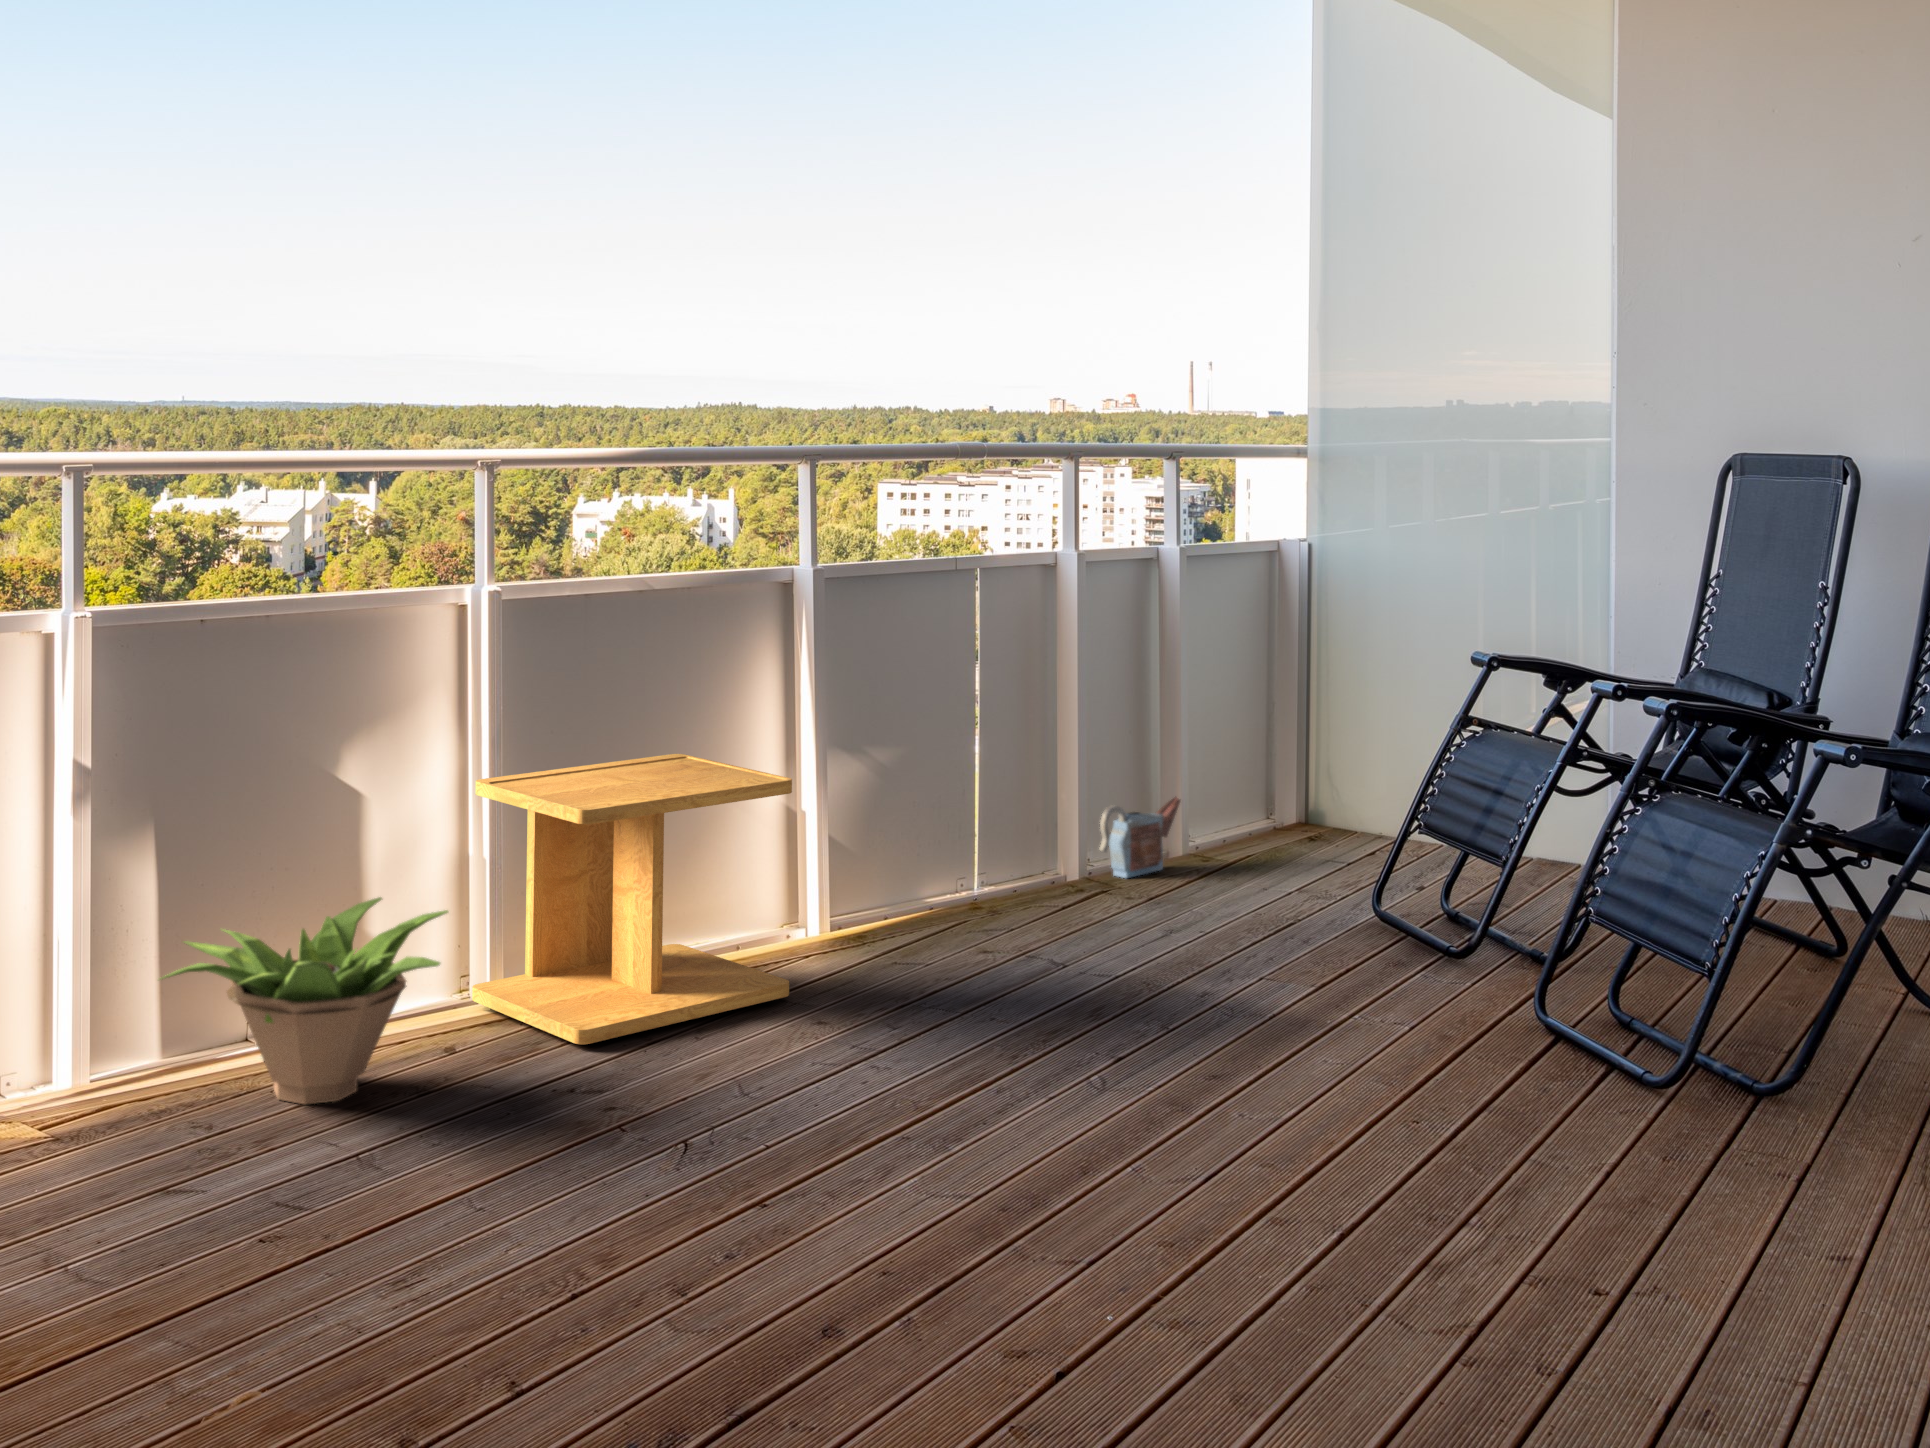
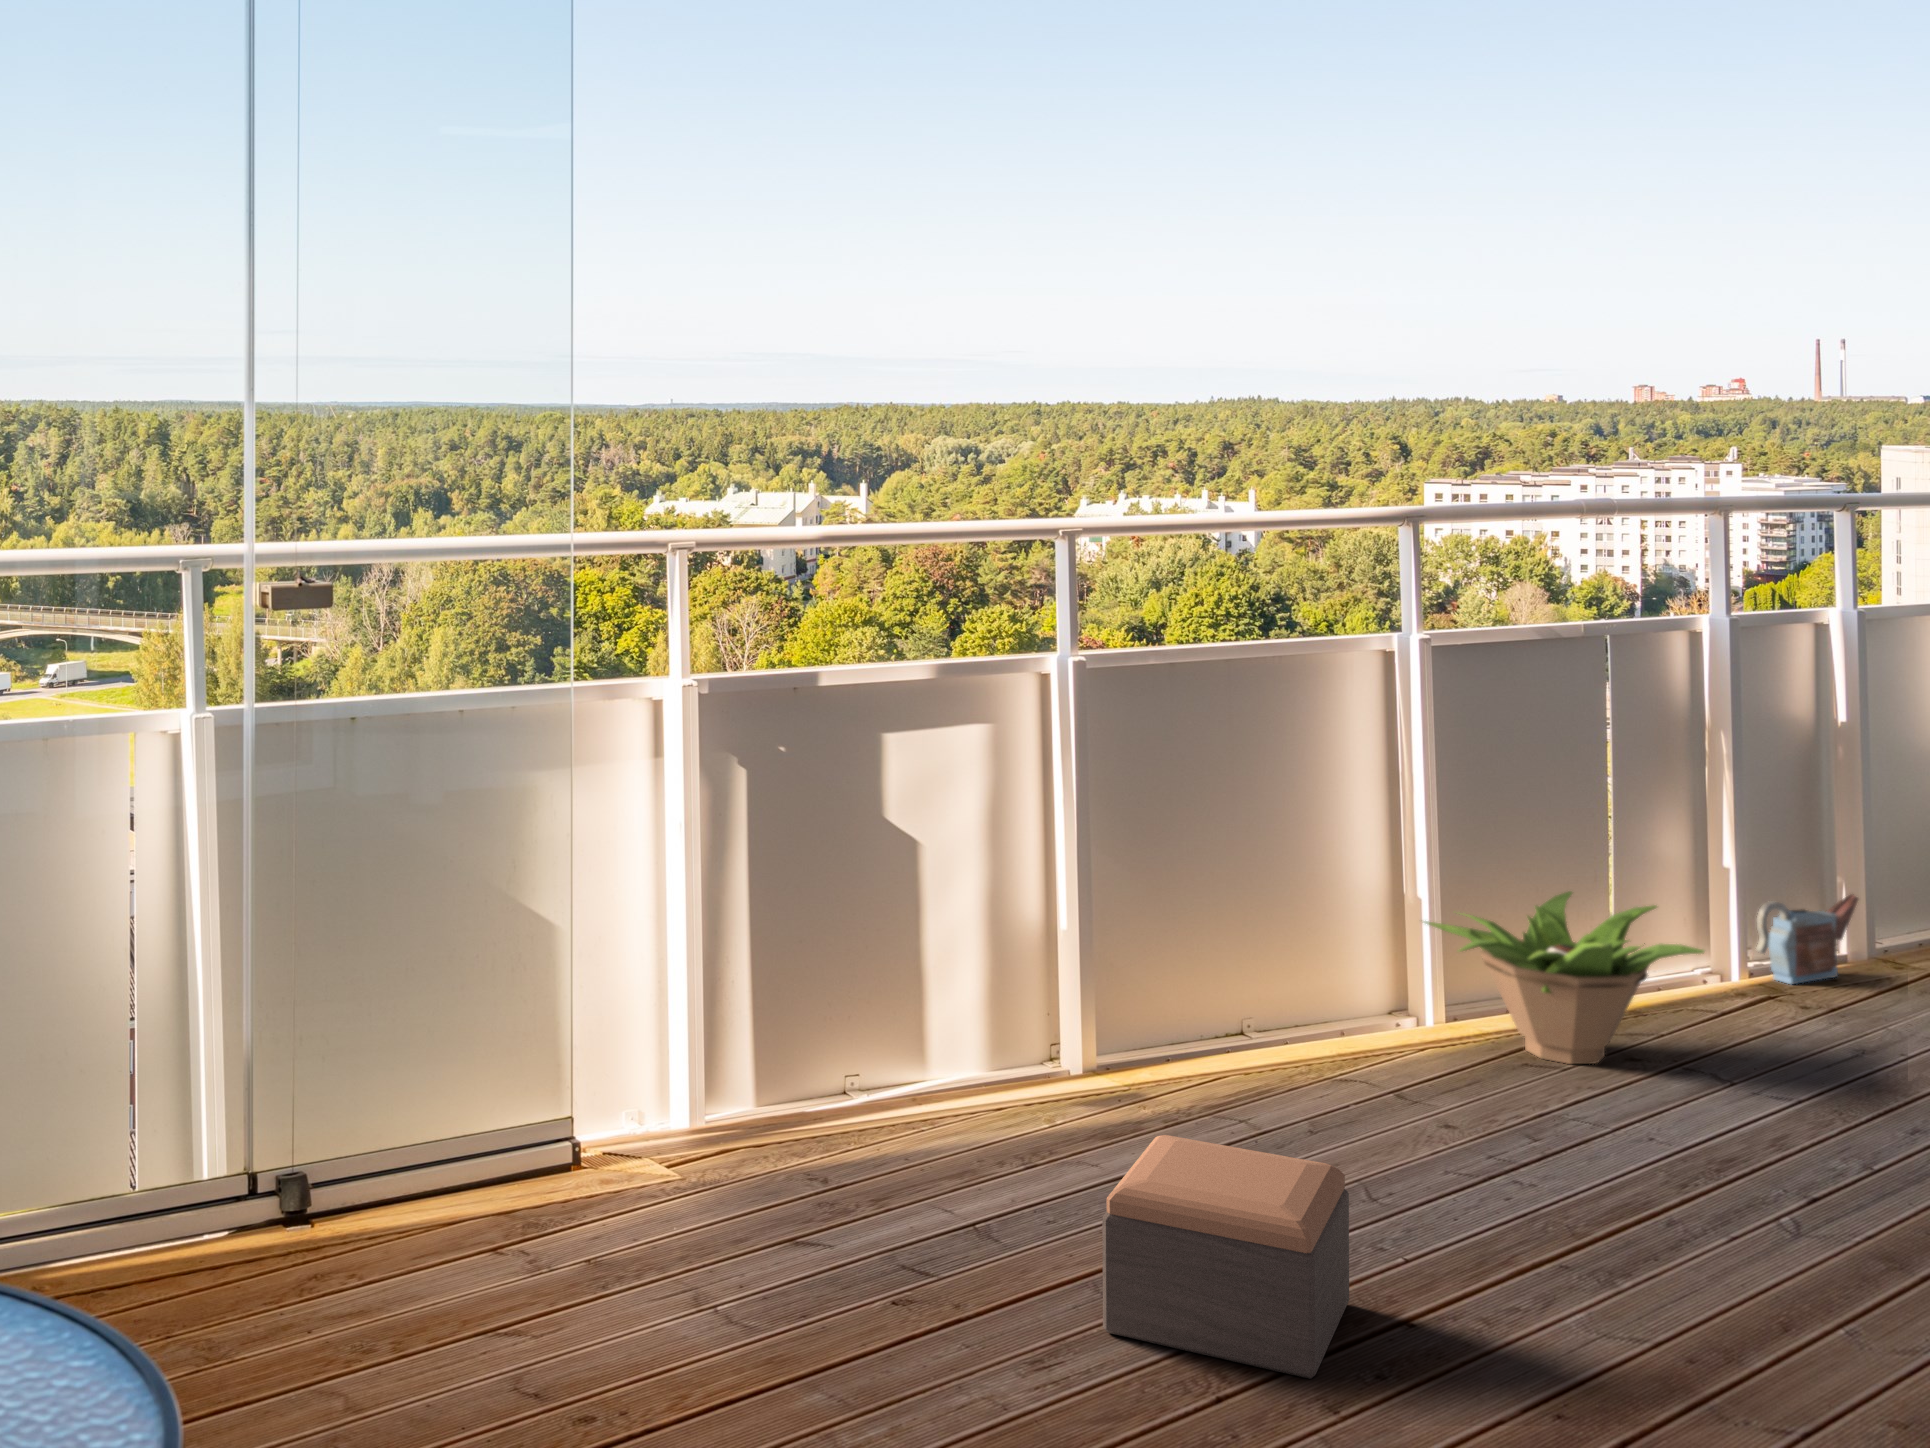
side table: present [472,754,792,1044] -> none [1055,828,1400,1129]
decorative plant: present [160,897,448,1104] -> present [1425,891,1704,1064]
footstool: none [481,1040,720,1256] -> present [1102,1135,1349,1379]

